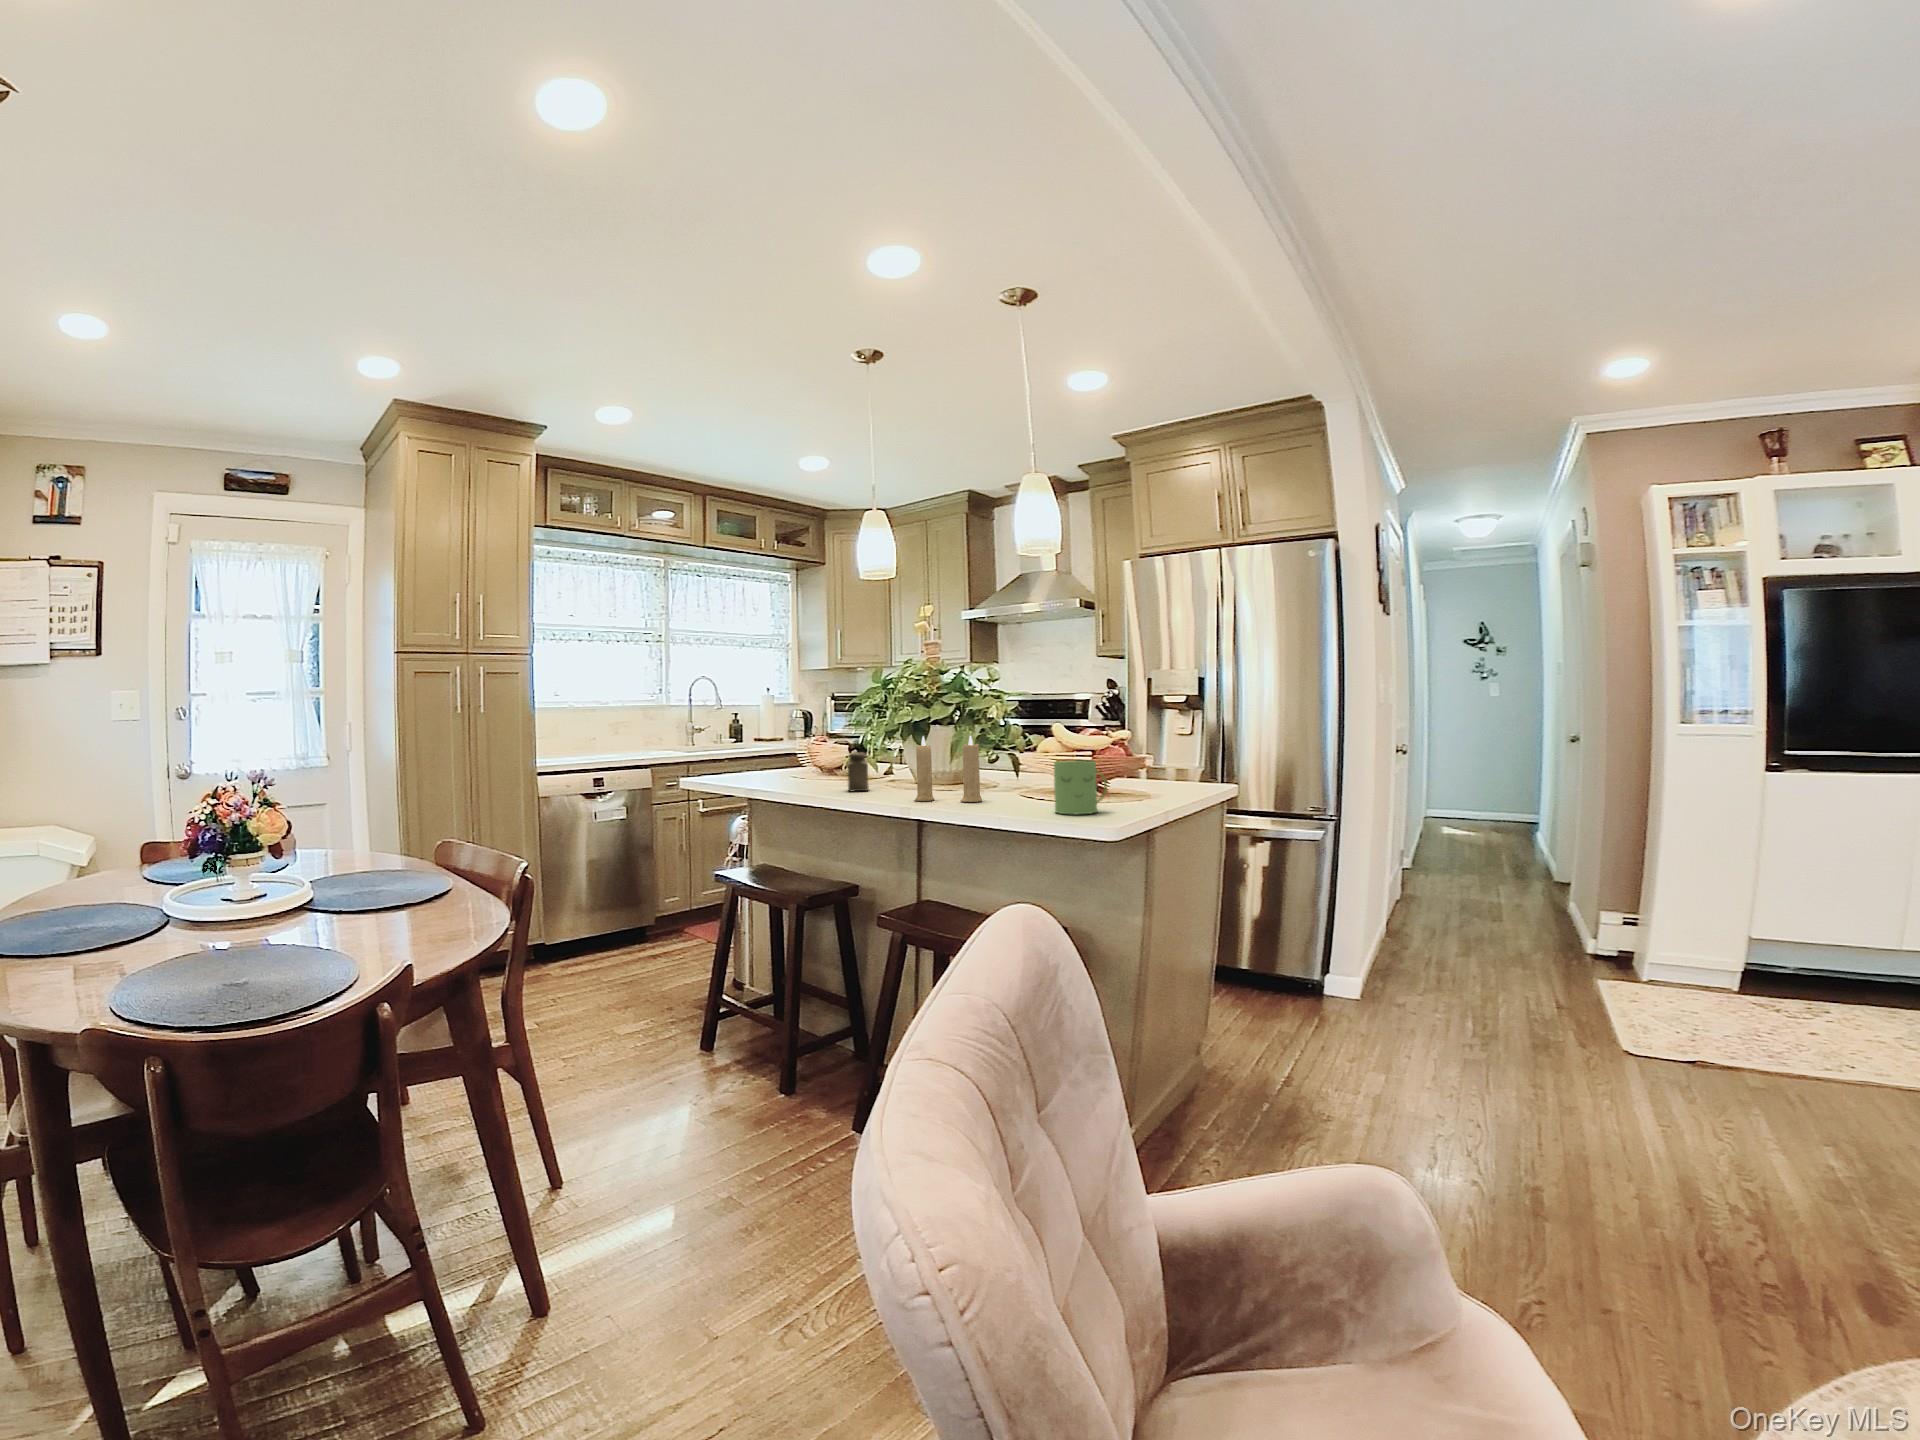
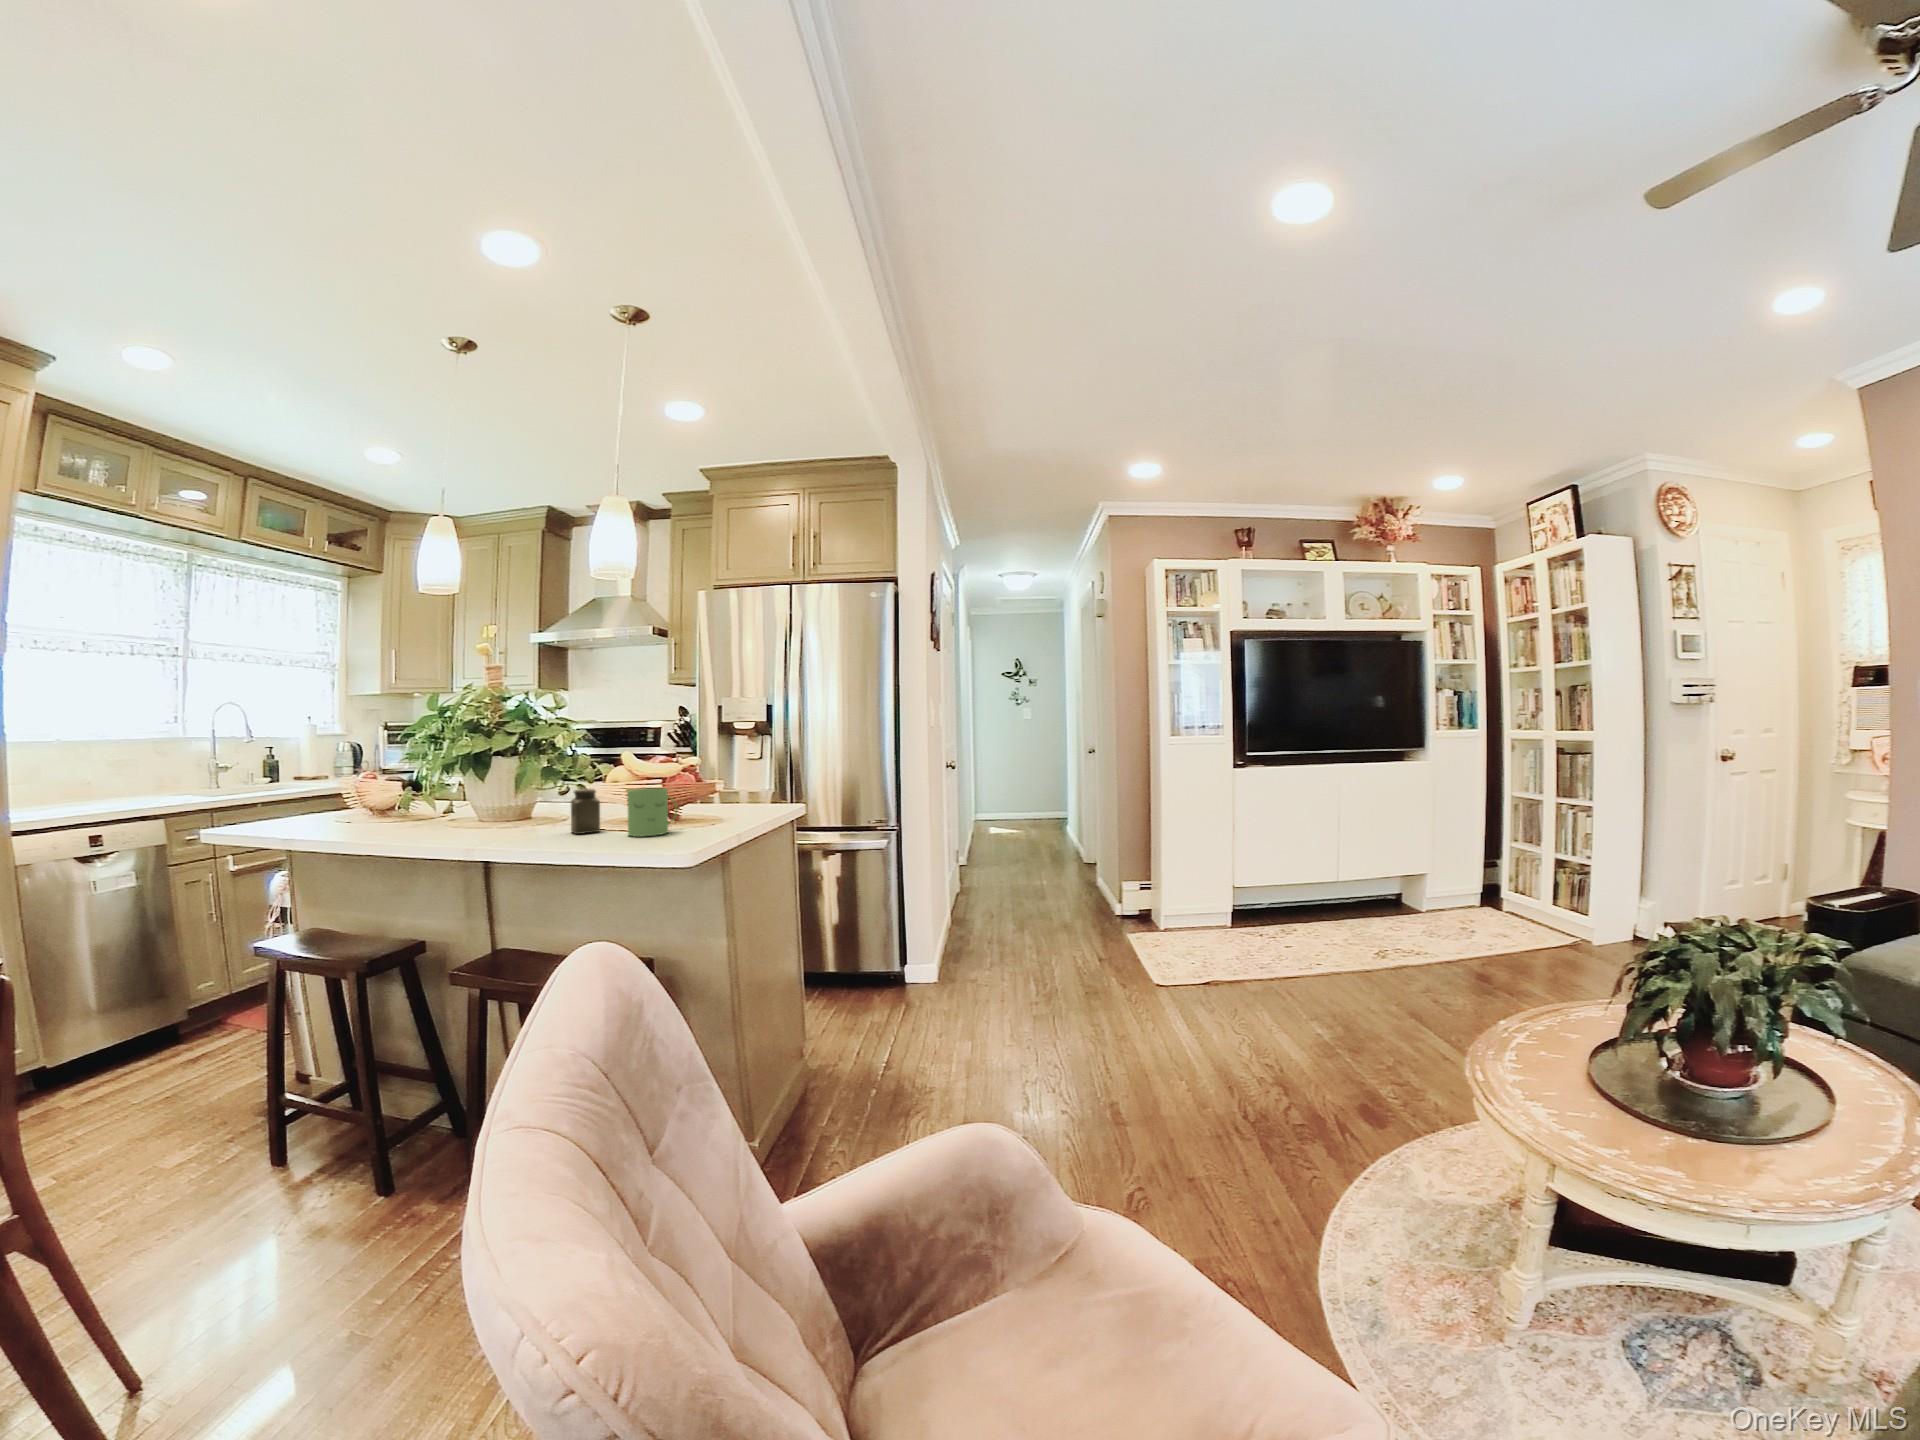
candle: present [915,735,982,802] -> none [472,765,552,834]
salt shaker: present [848,753,869,791] -> present [571,788,600,834]

